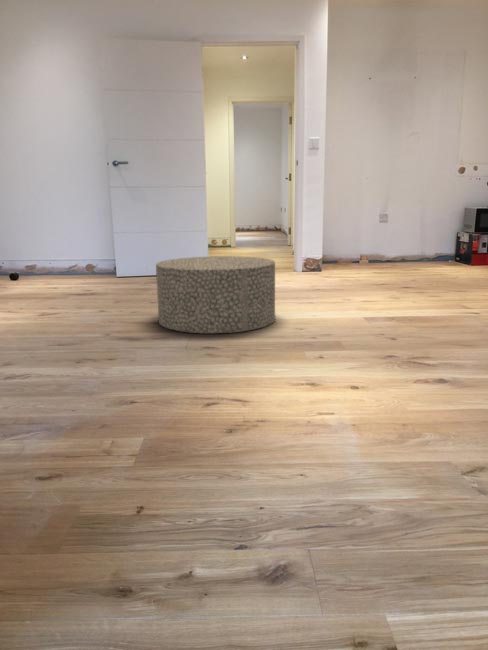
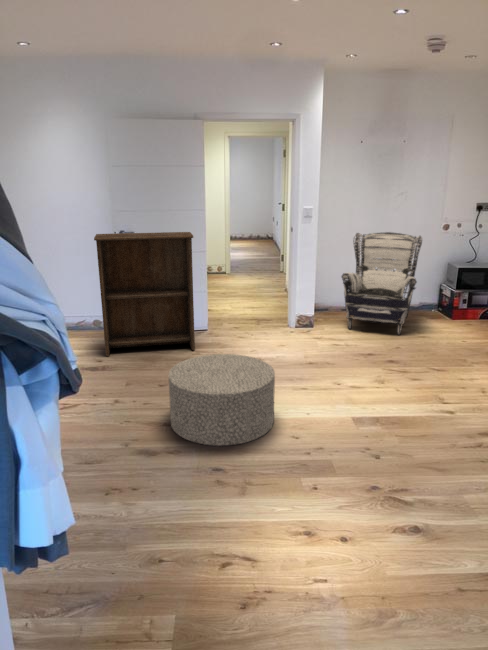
bookshelf: none [83,153,192,287] -> present [94,232,195,356]
armchair: none [350,172,437,274] -> present [342,232,422,335]

